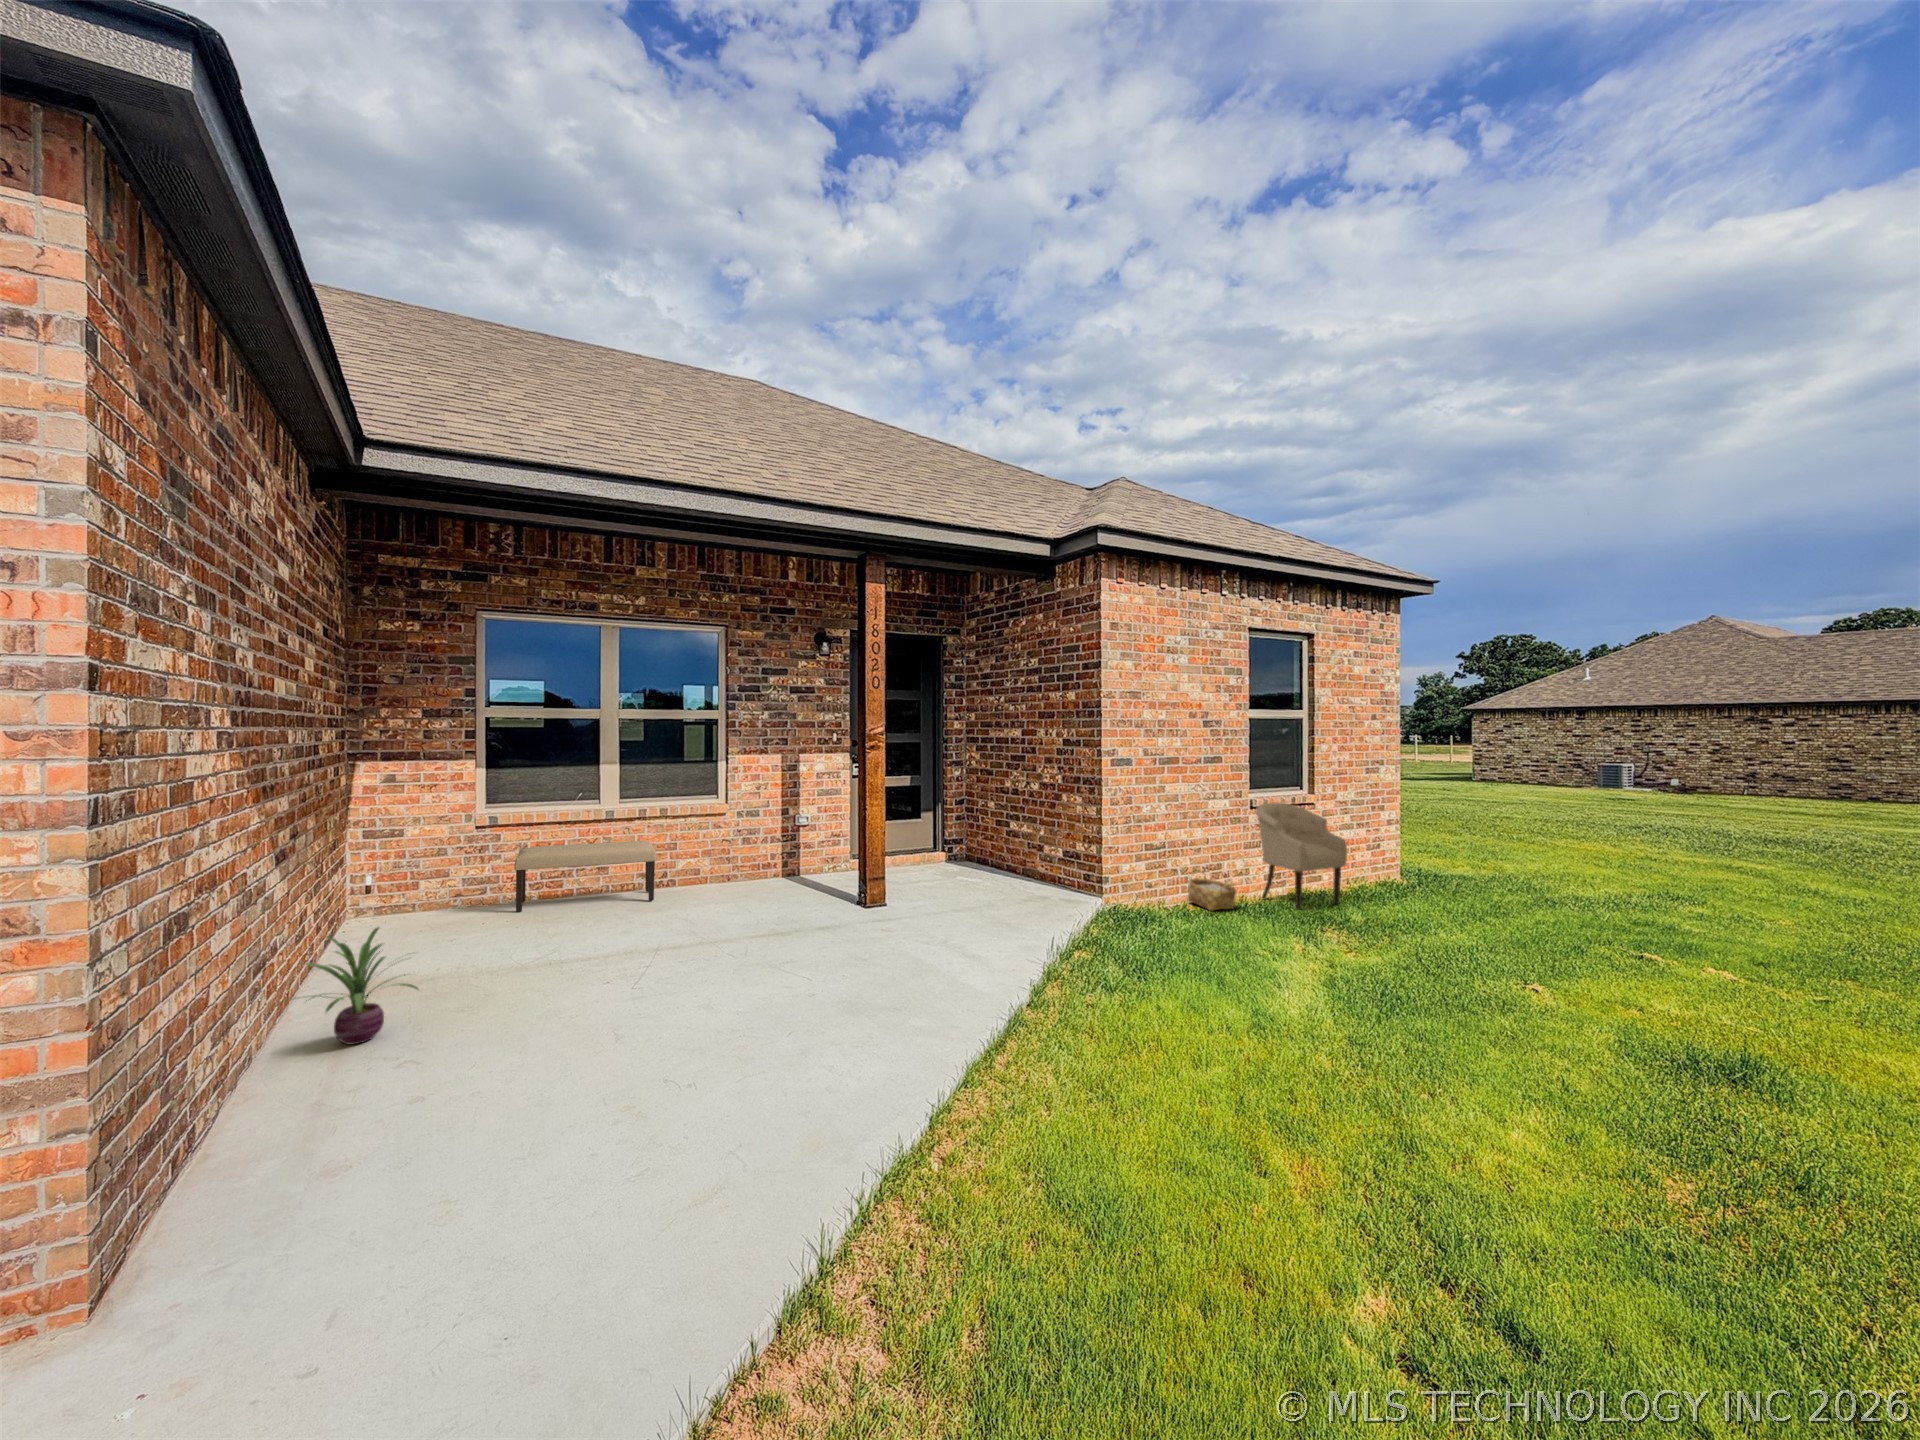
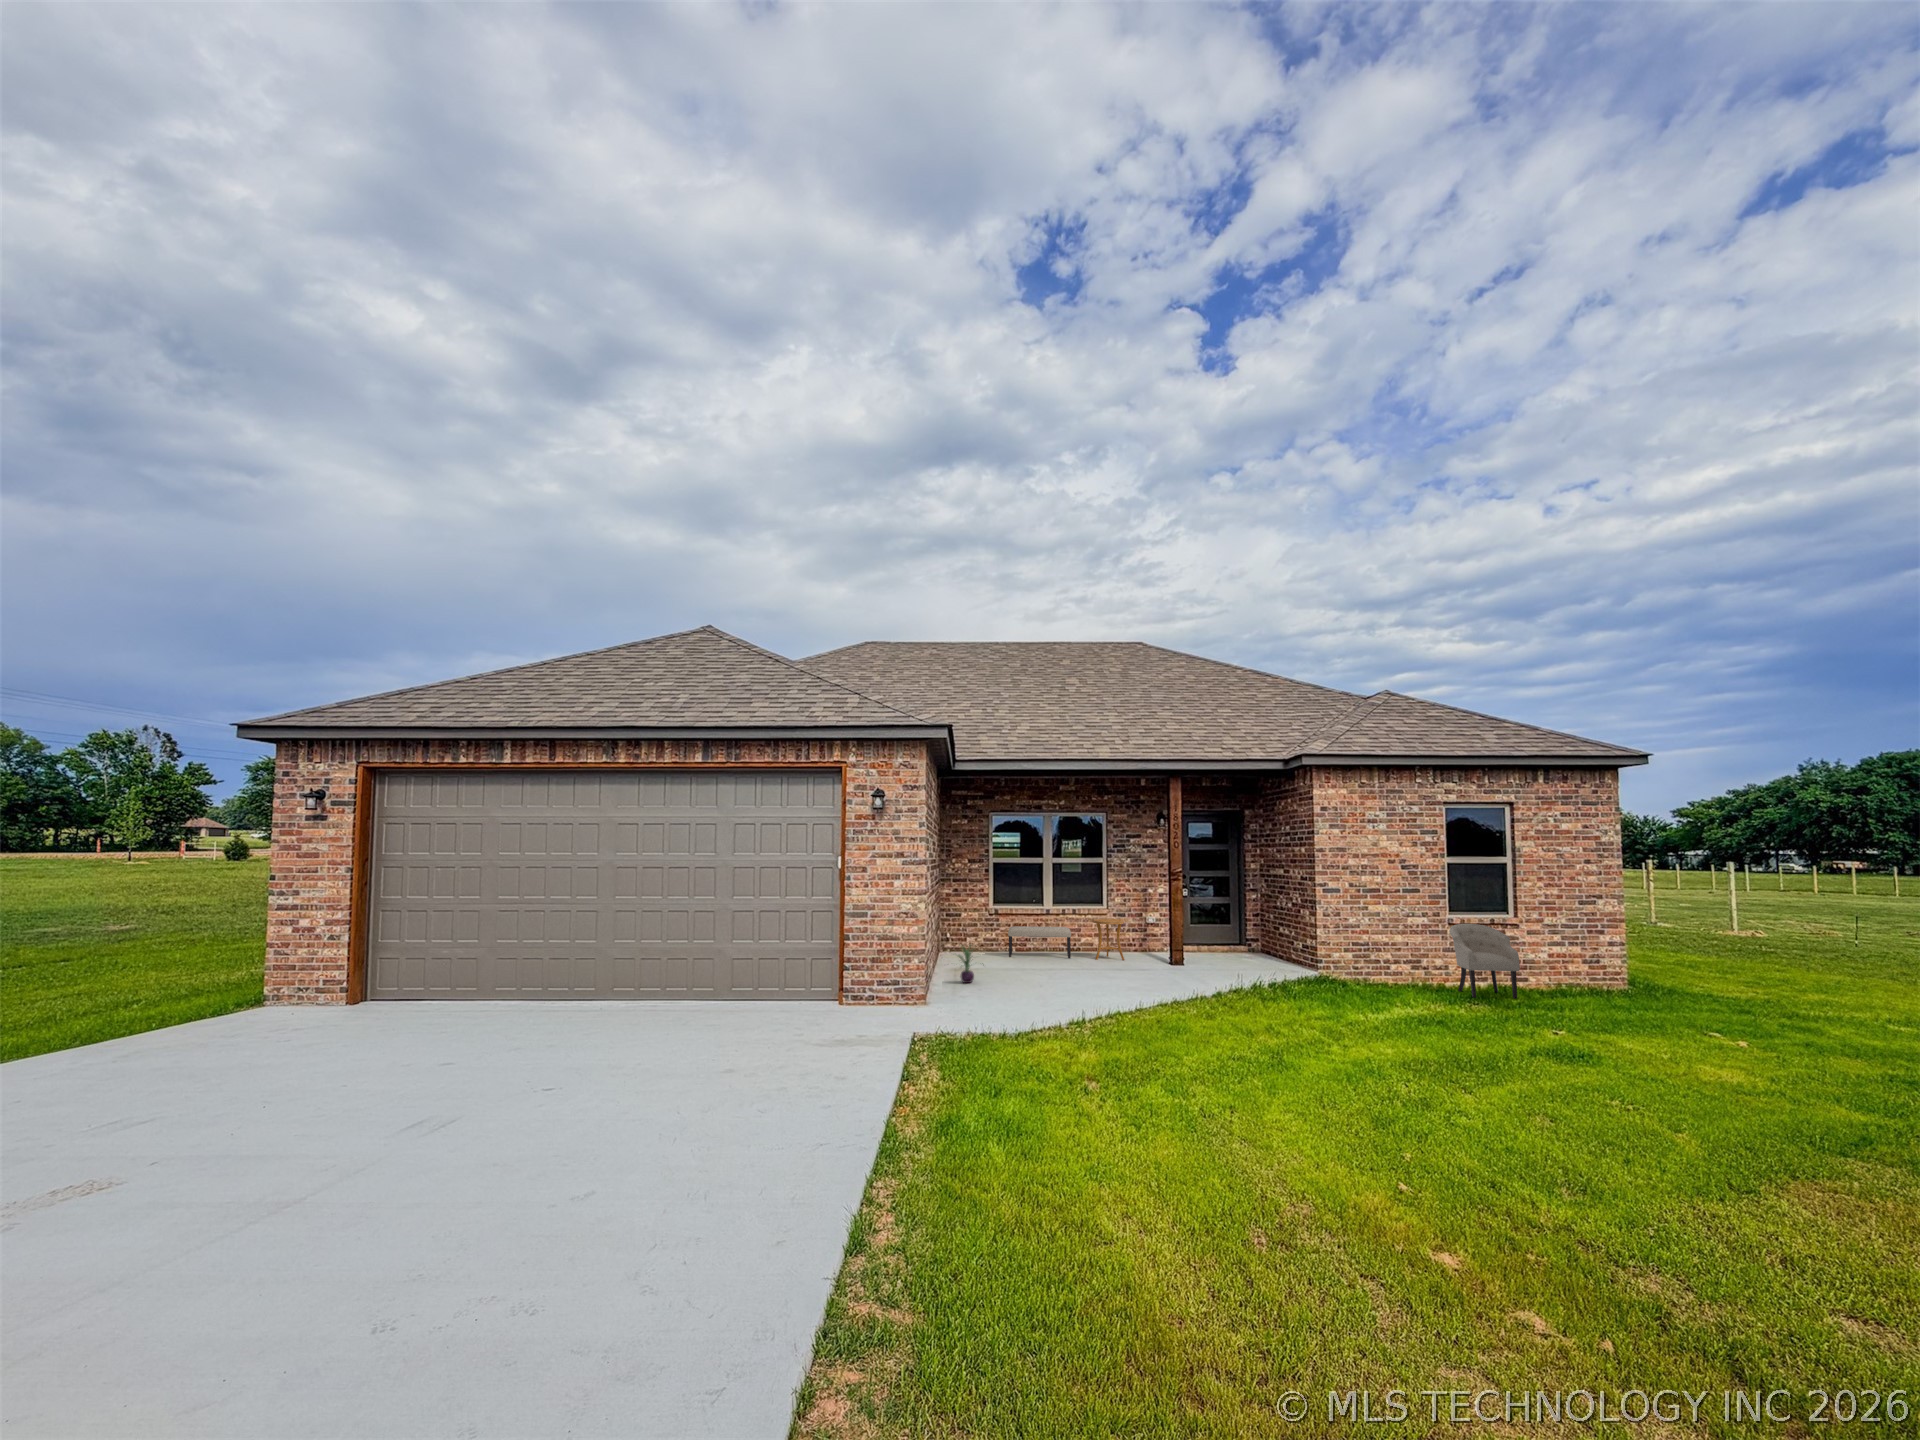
side table: none [700,820,758,898] -> present [1093,919,1124,960]
woven basket: present [1188,872,1236,911] -> none [1392,966,1423,992]

